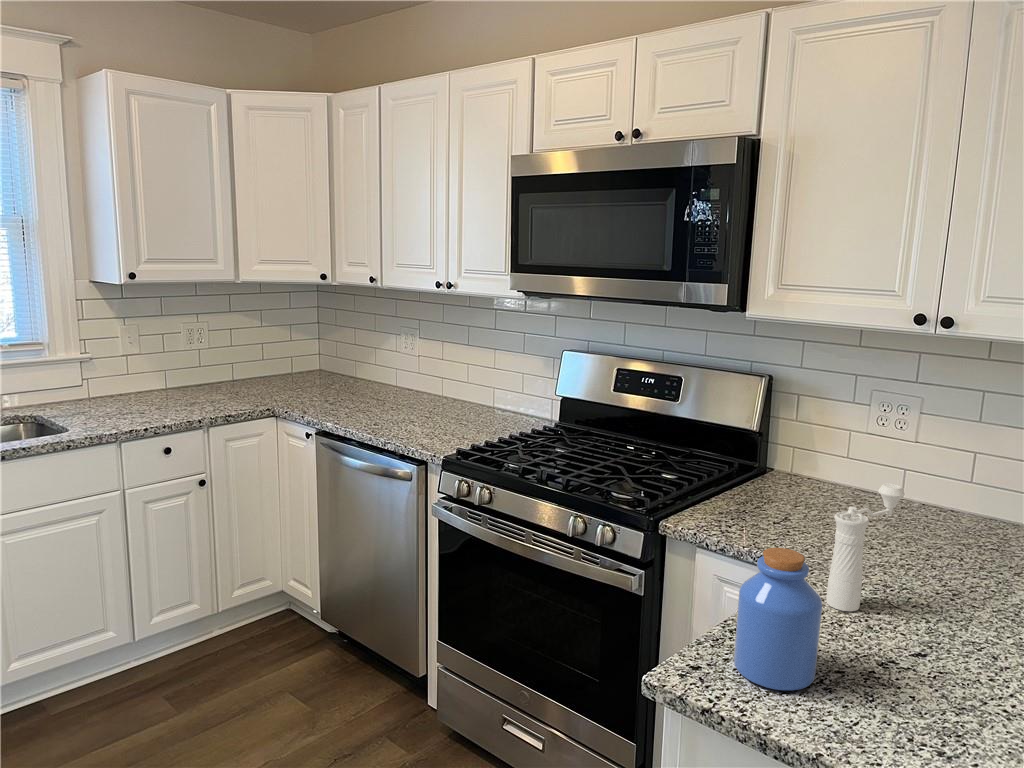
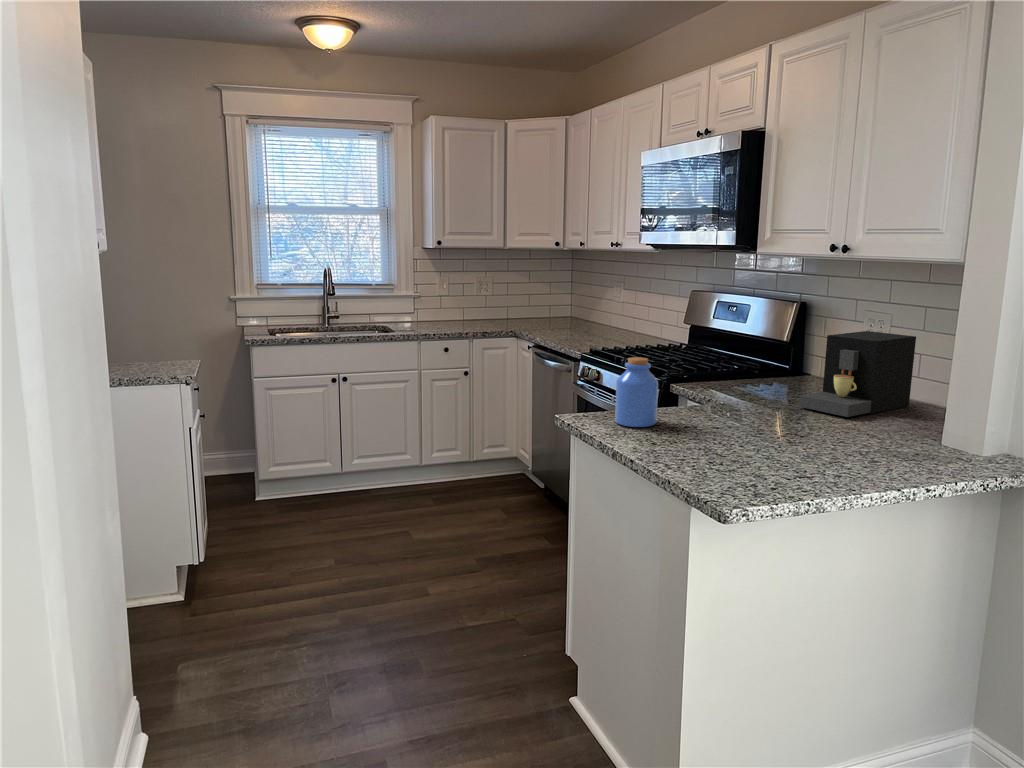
coffee maker: none [890,424,995,575] -> present [799,331,916,417]
pepper mill: present [826,483,905,611] -> none [714,346,771,417]

